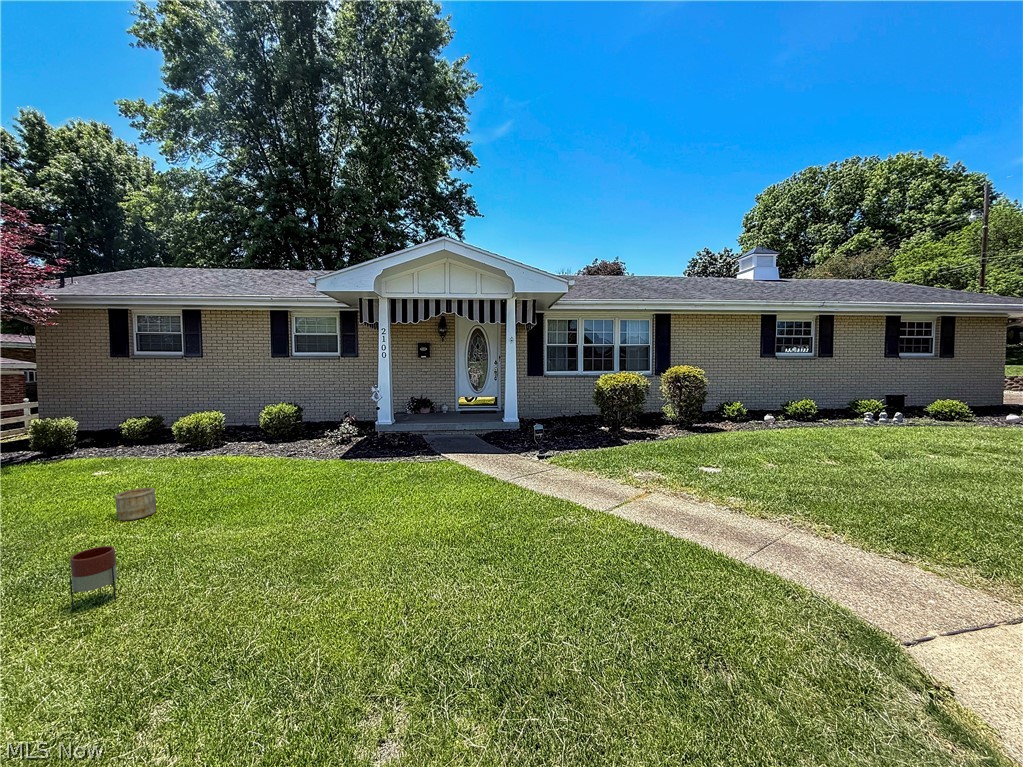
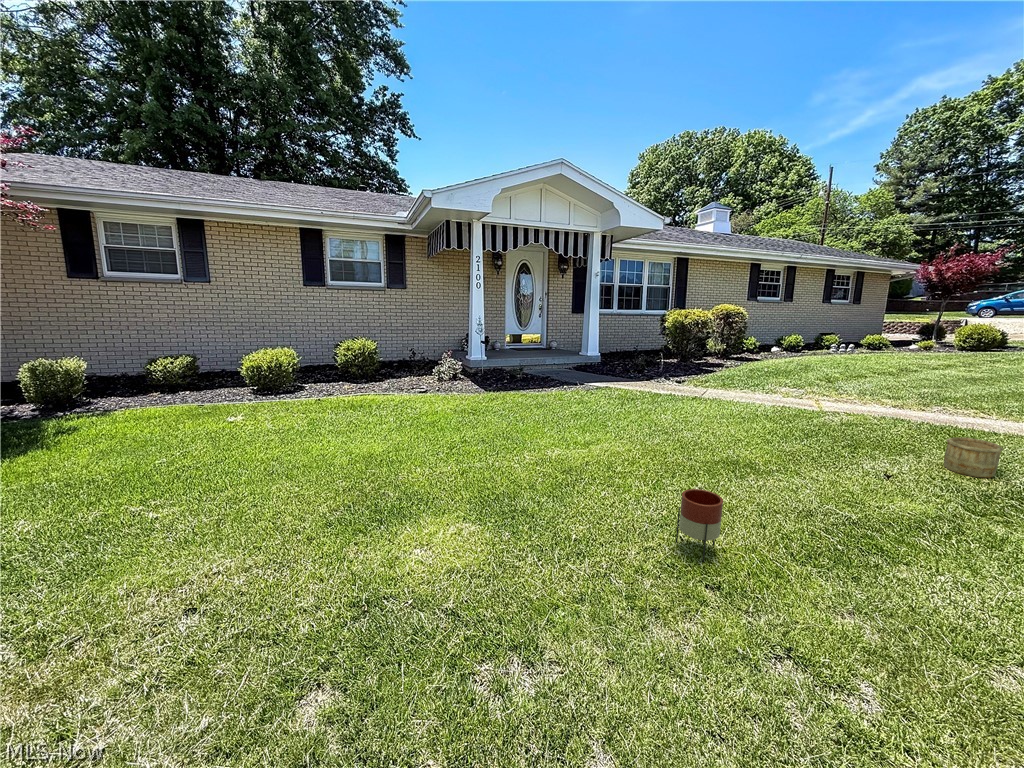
wooden bucket: present [114,488,156,521] -> present [944,437,1003,478]

